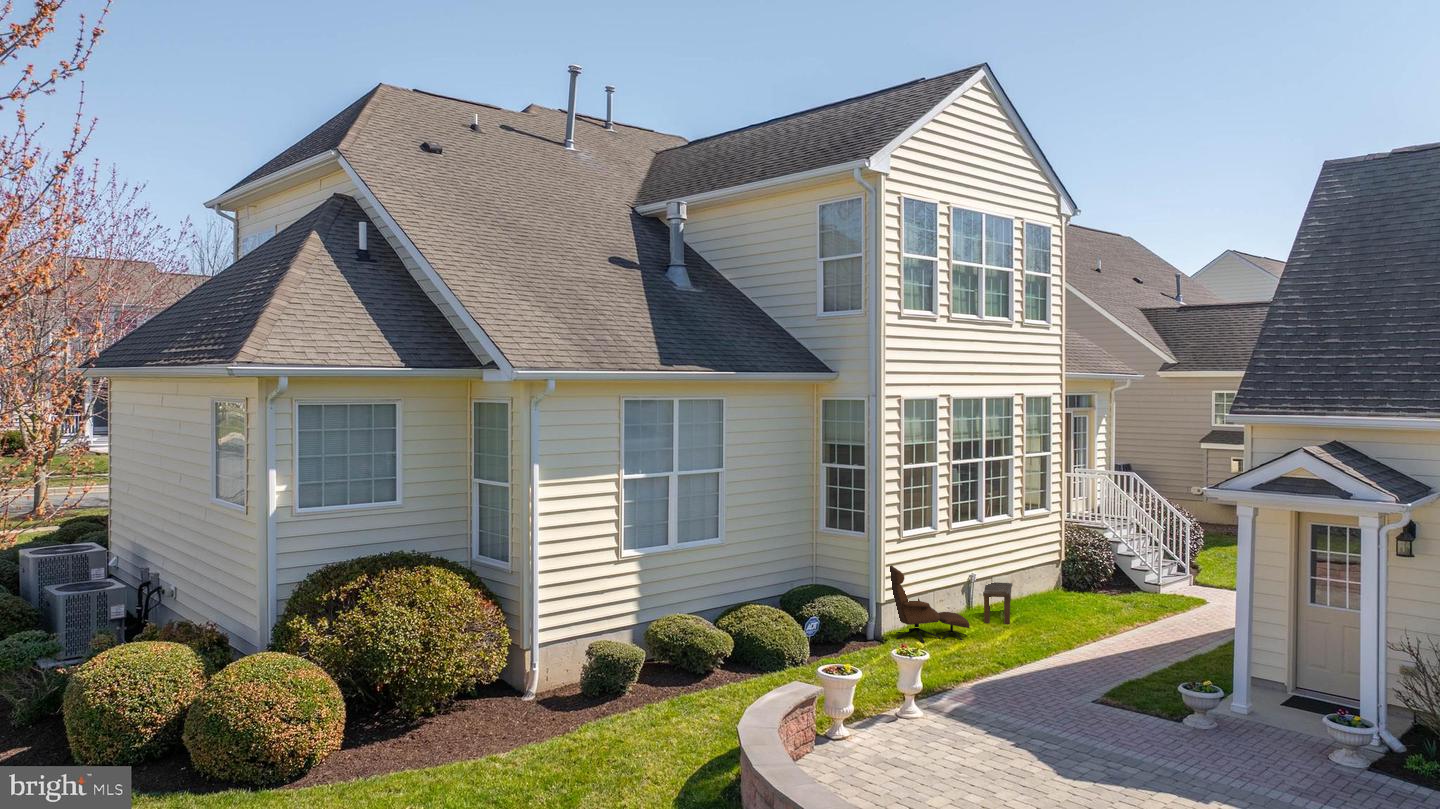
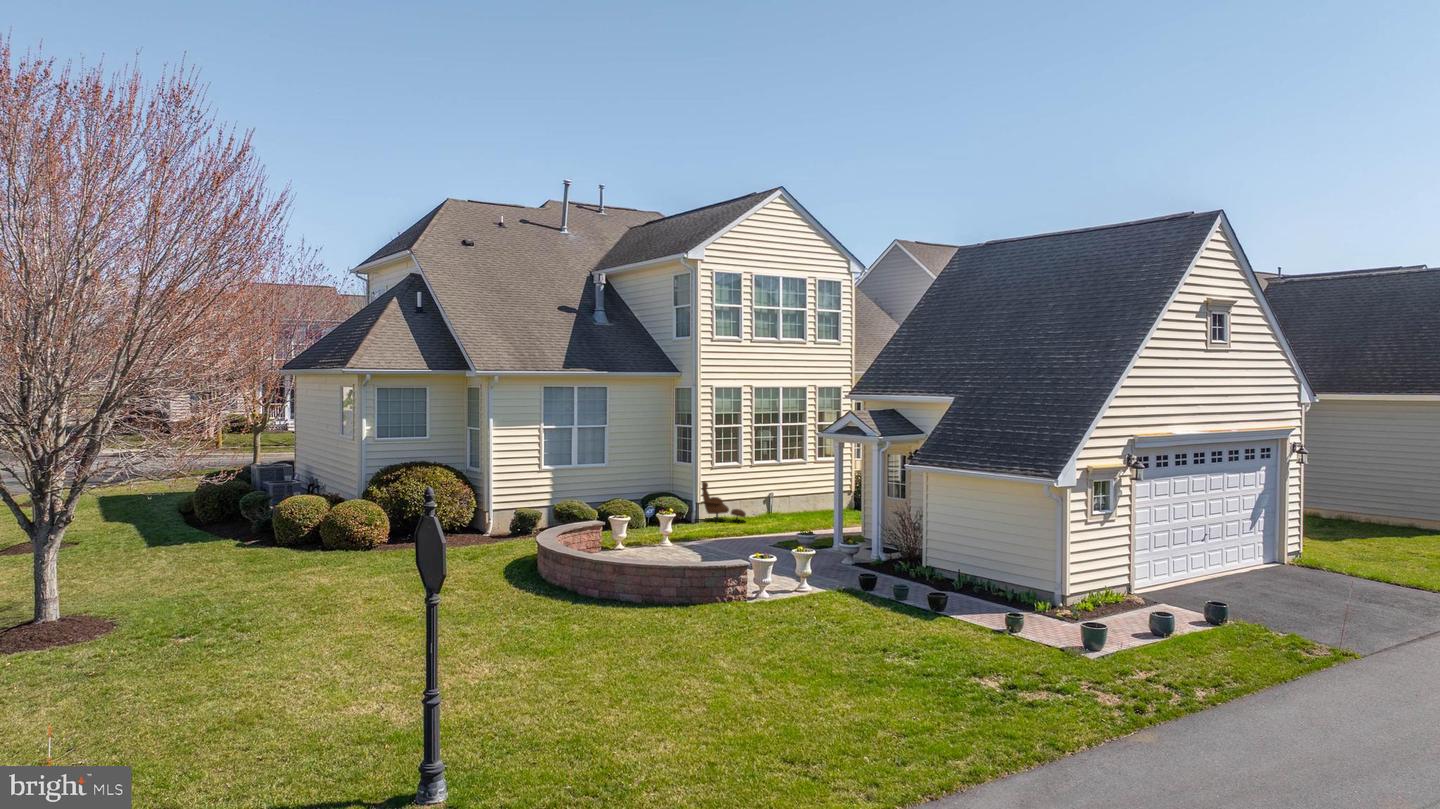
bench: present [983,582,1012,624] -> none [768,497,794,520]

